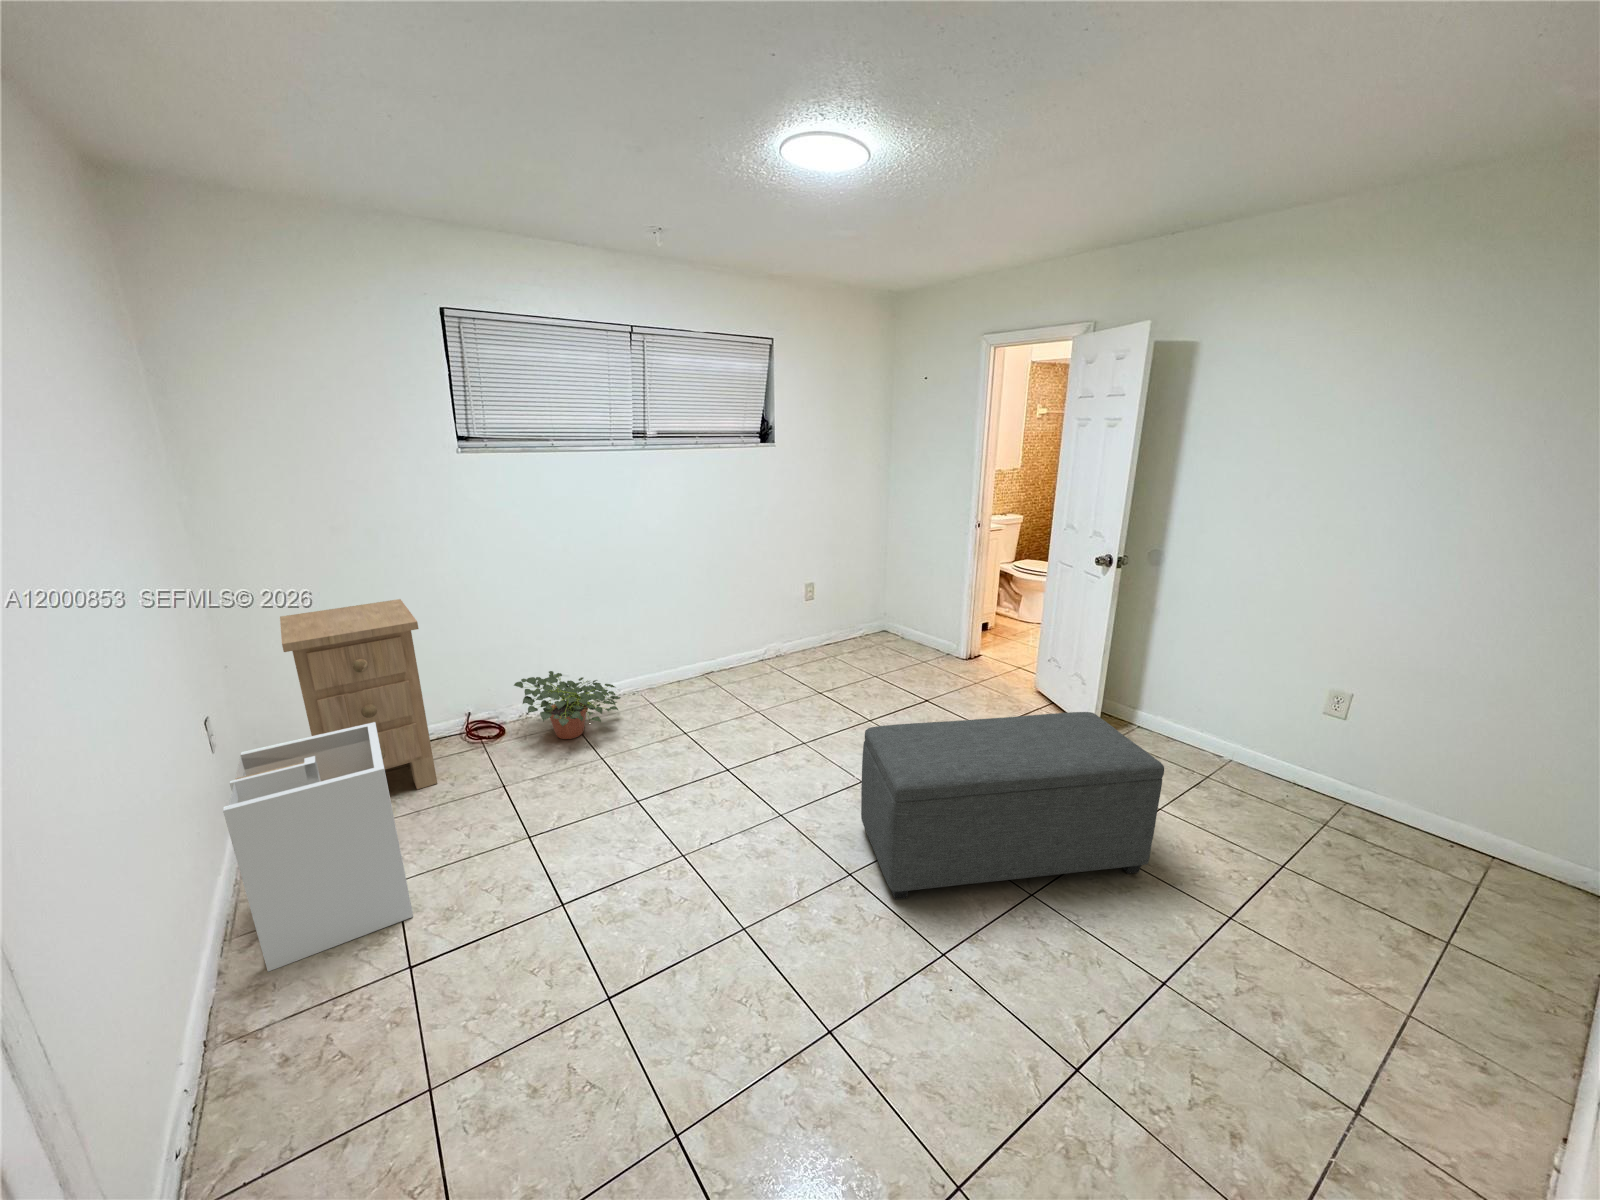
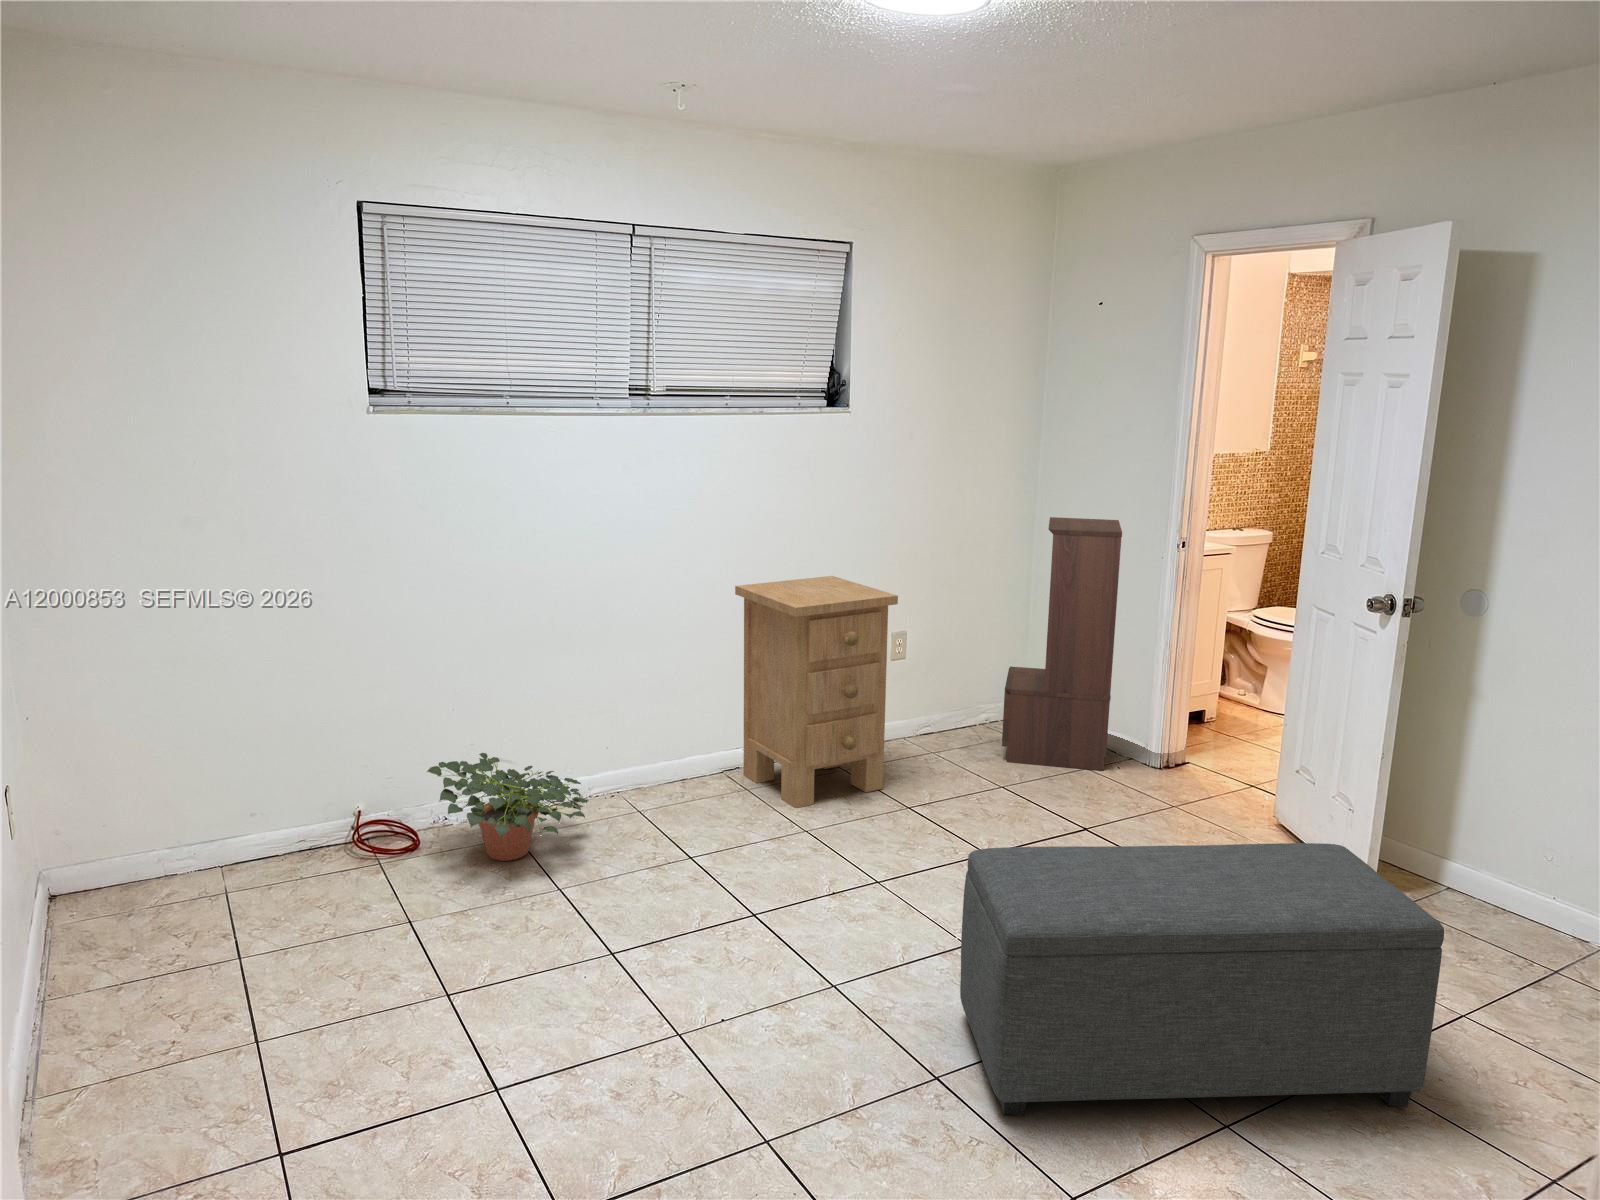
bookshelf: none [873,511,942,661] -> present [1002,517,1122,770]
nightstand: present [280,599,437,789] -> present [735,576,898,808]
laundry hamper: present [223,722,413,972] -> none [57,802,284,1145]

